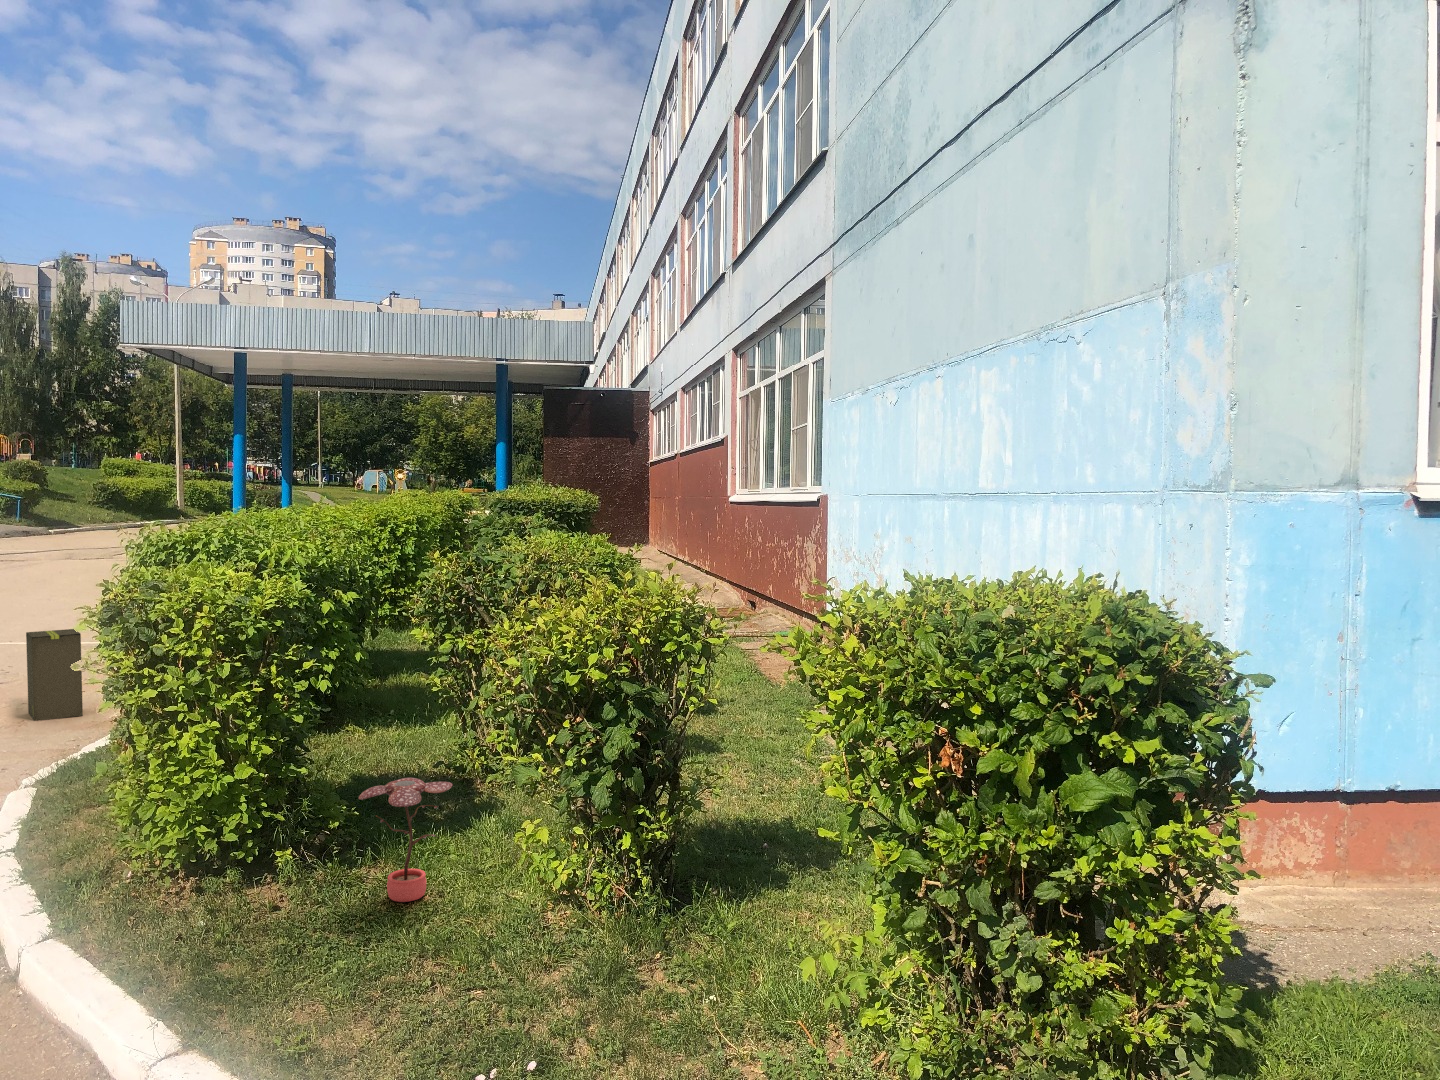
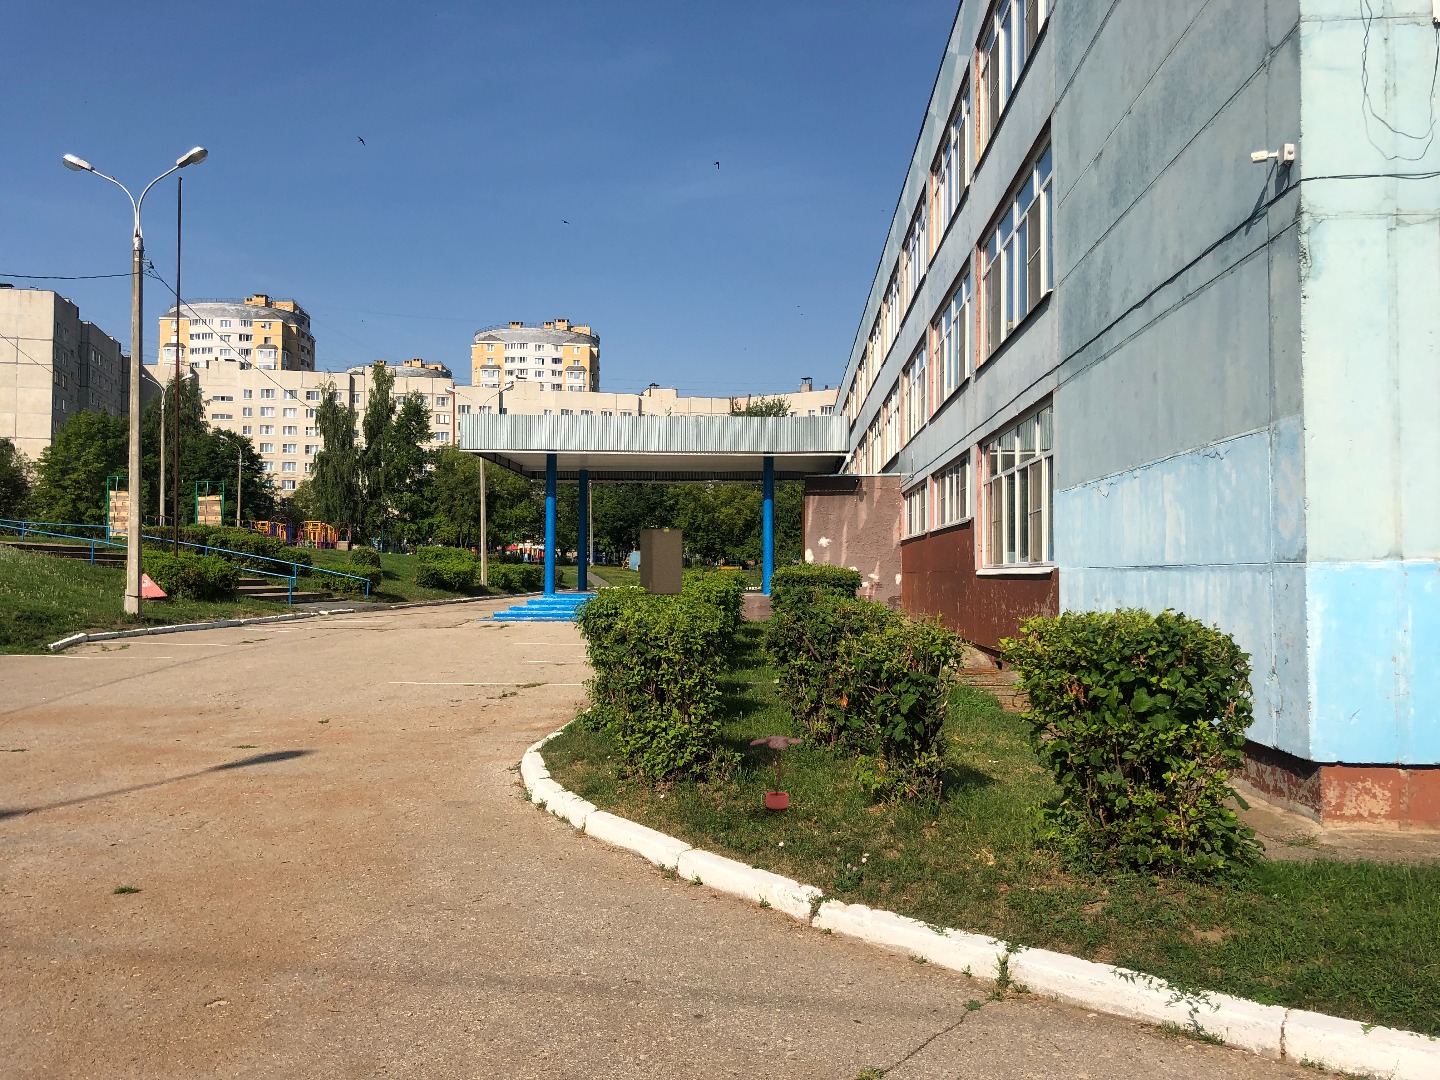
cardboard box: present [26,629,83,721] -> present [640,529,682,594]

